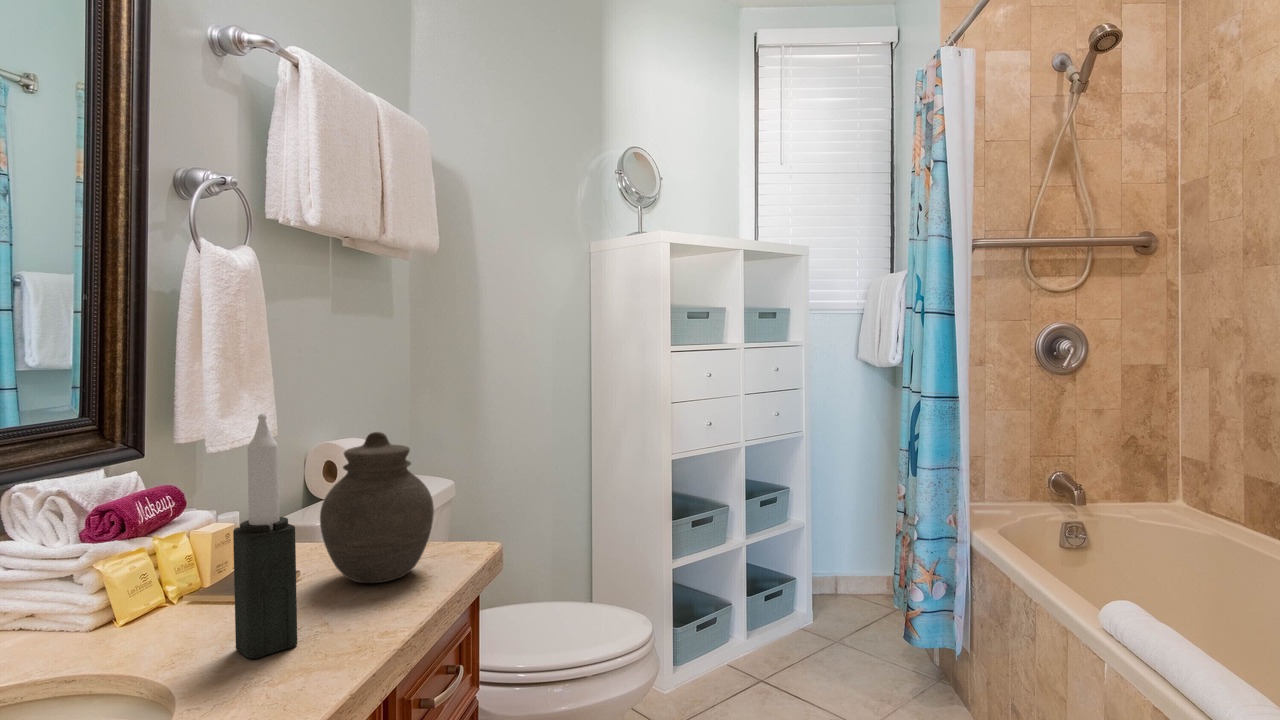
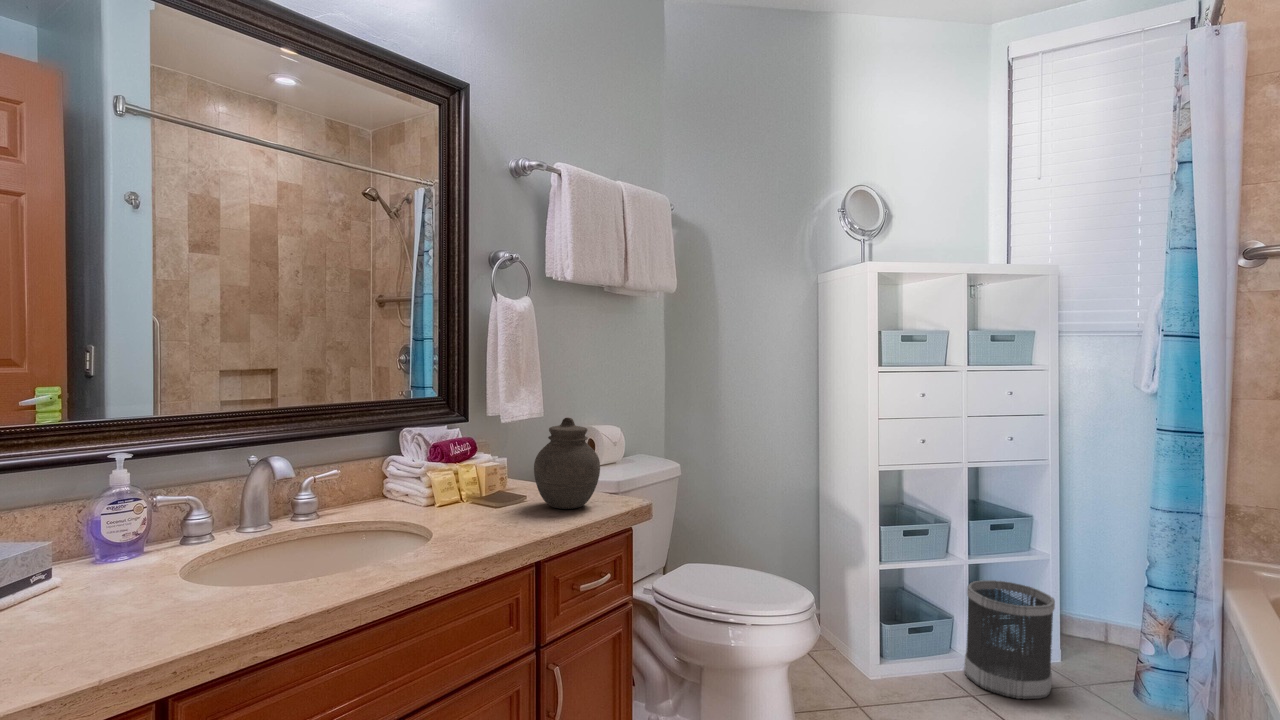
candle: present [233,414,297,658] -> none [470,401,499,529]
wastebasket: none [757,559,838,679] -> present [964,580,1055,699]

